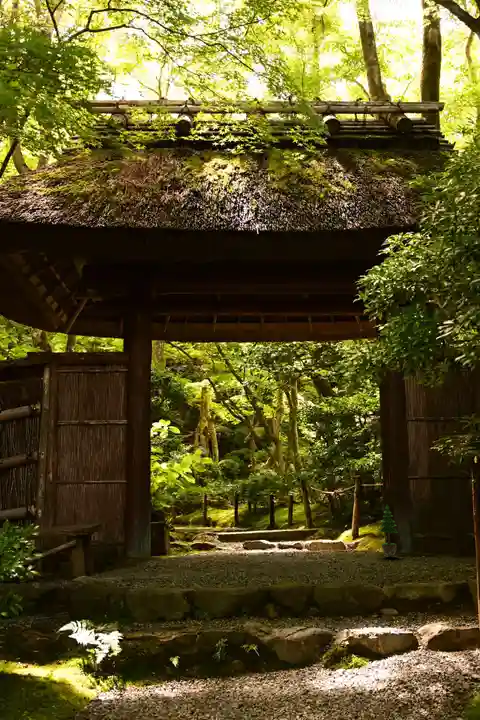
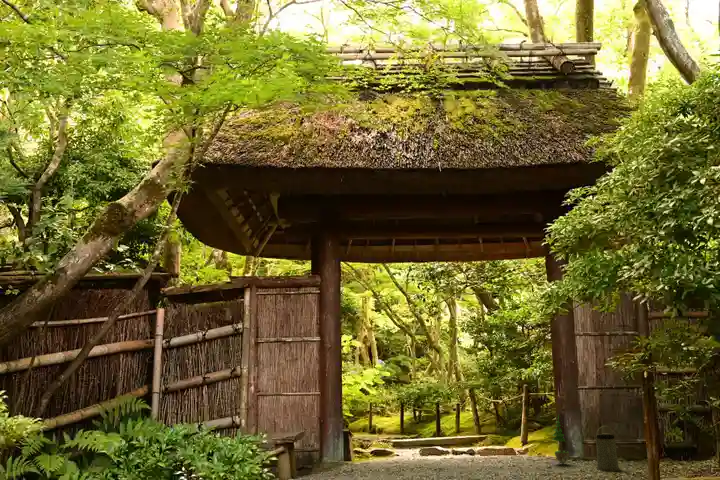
watering can: none [425,516,450,565] -> present [596,426,620,471]

